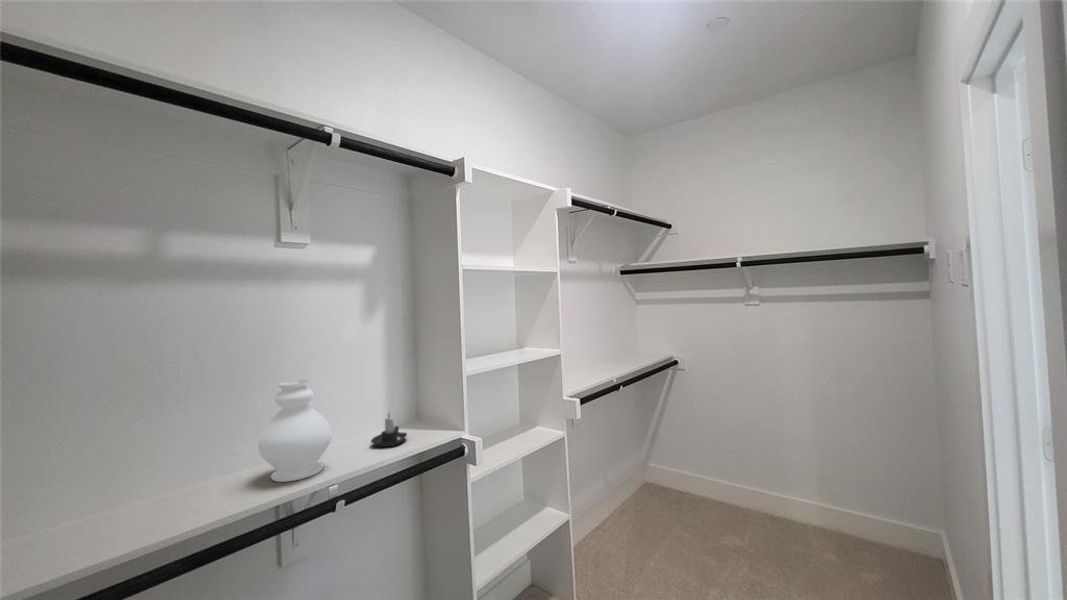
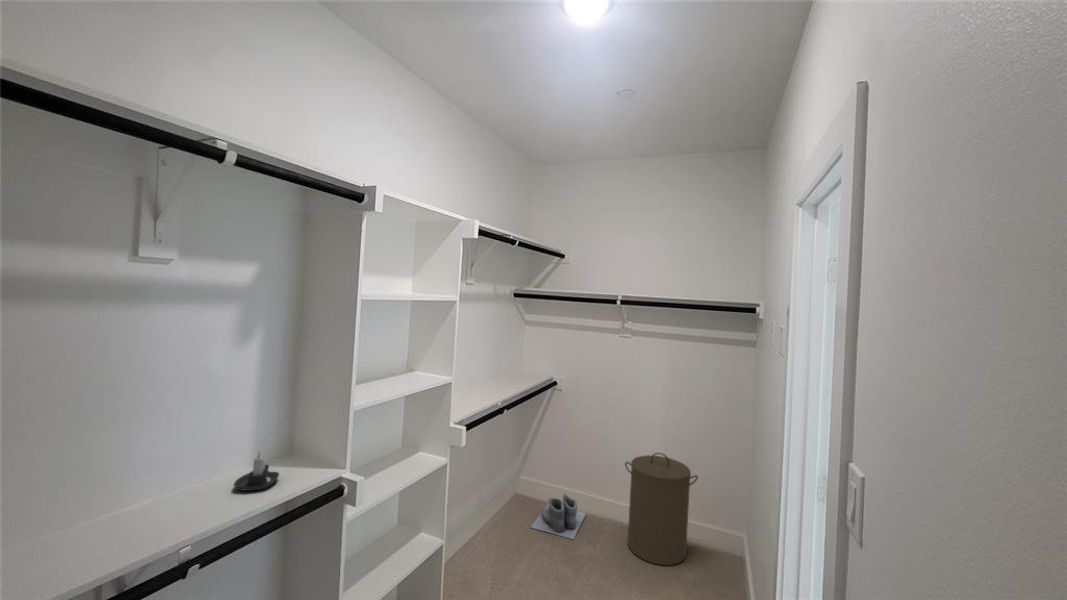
decorative vase: present [258,380,332,482] -> none [83,422,186,547]
laundry hamper: none [767,432,866,564] -> present [625,453,698,565]
boots: none [663,482,727,531] -> present [531,495,586,539]

